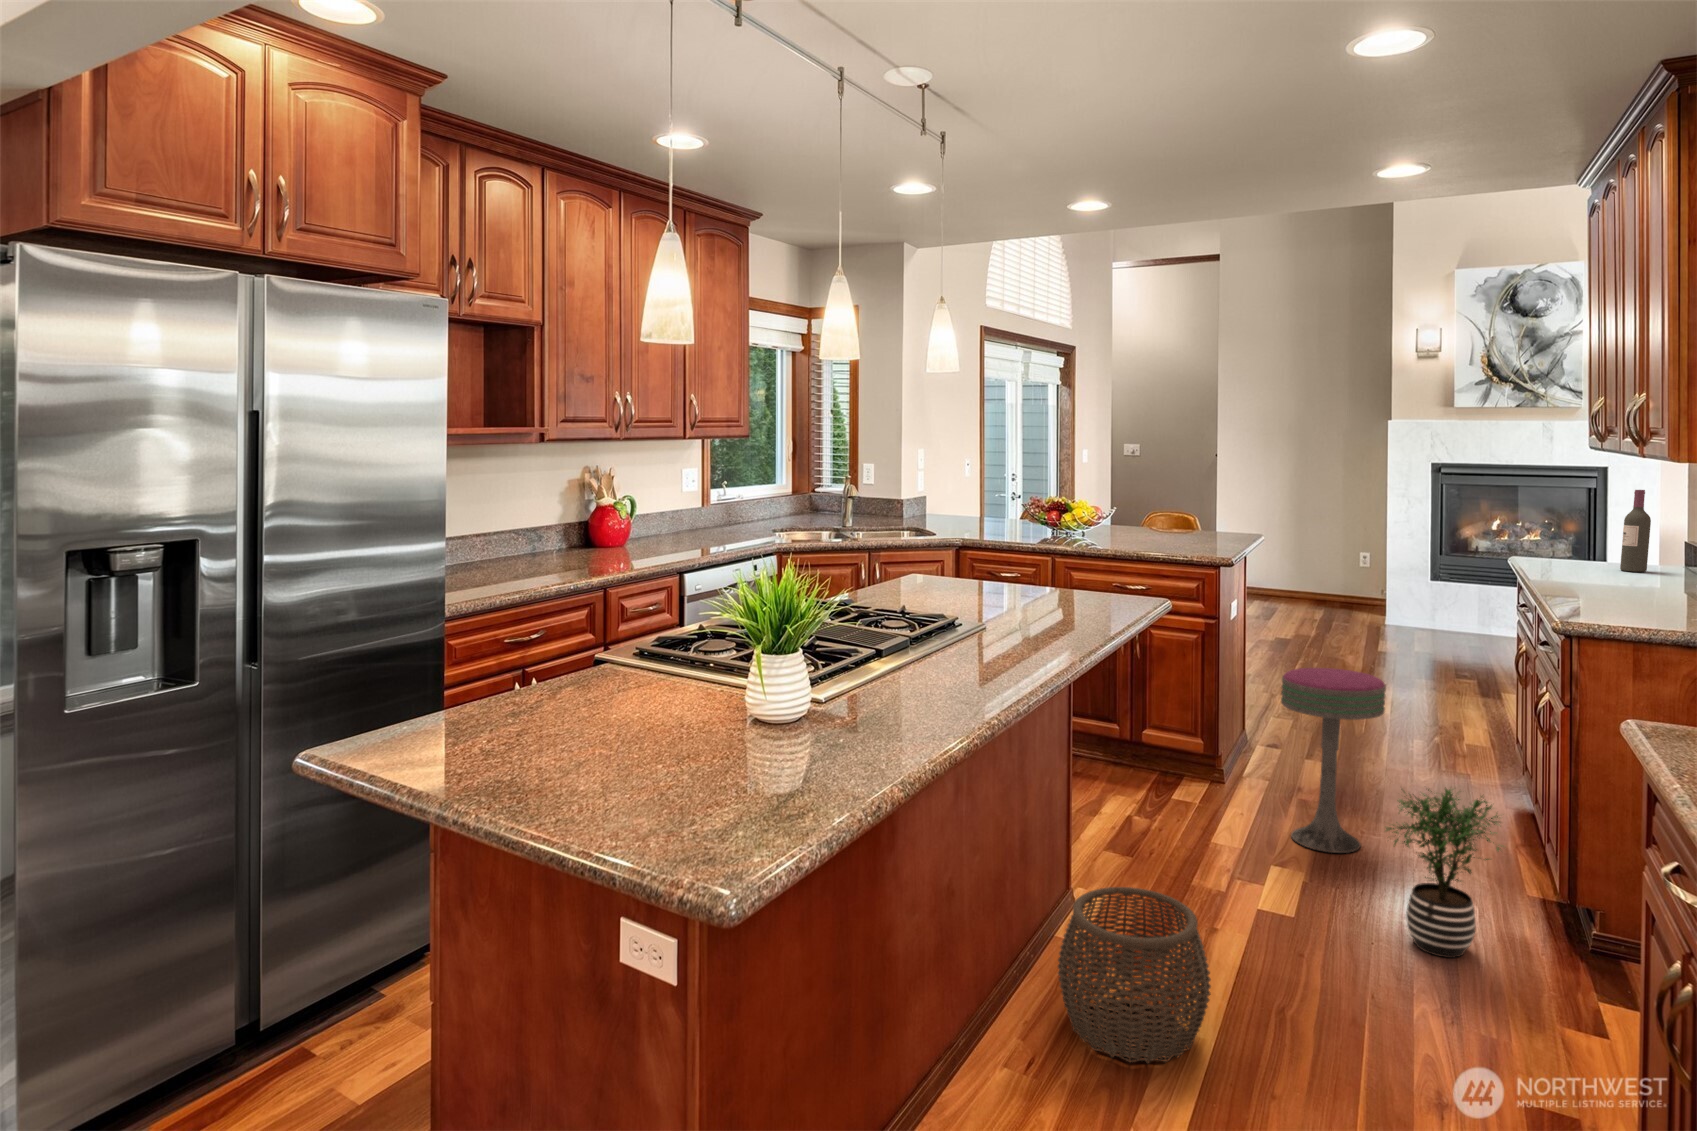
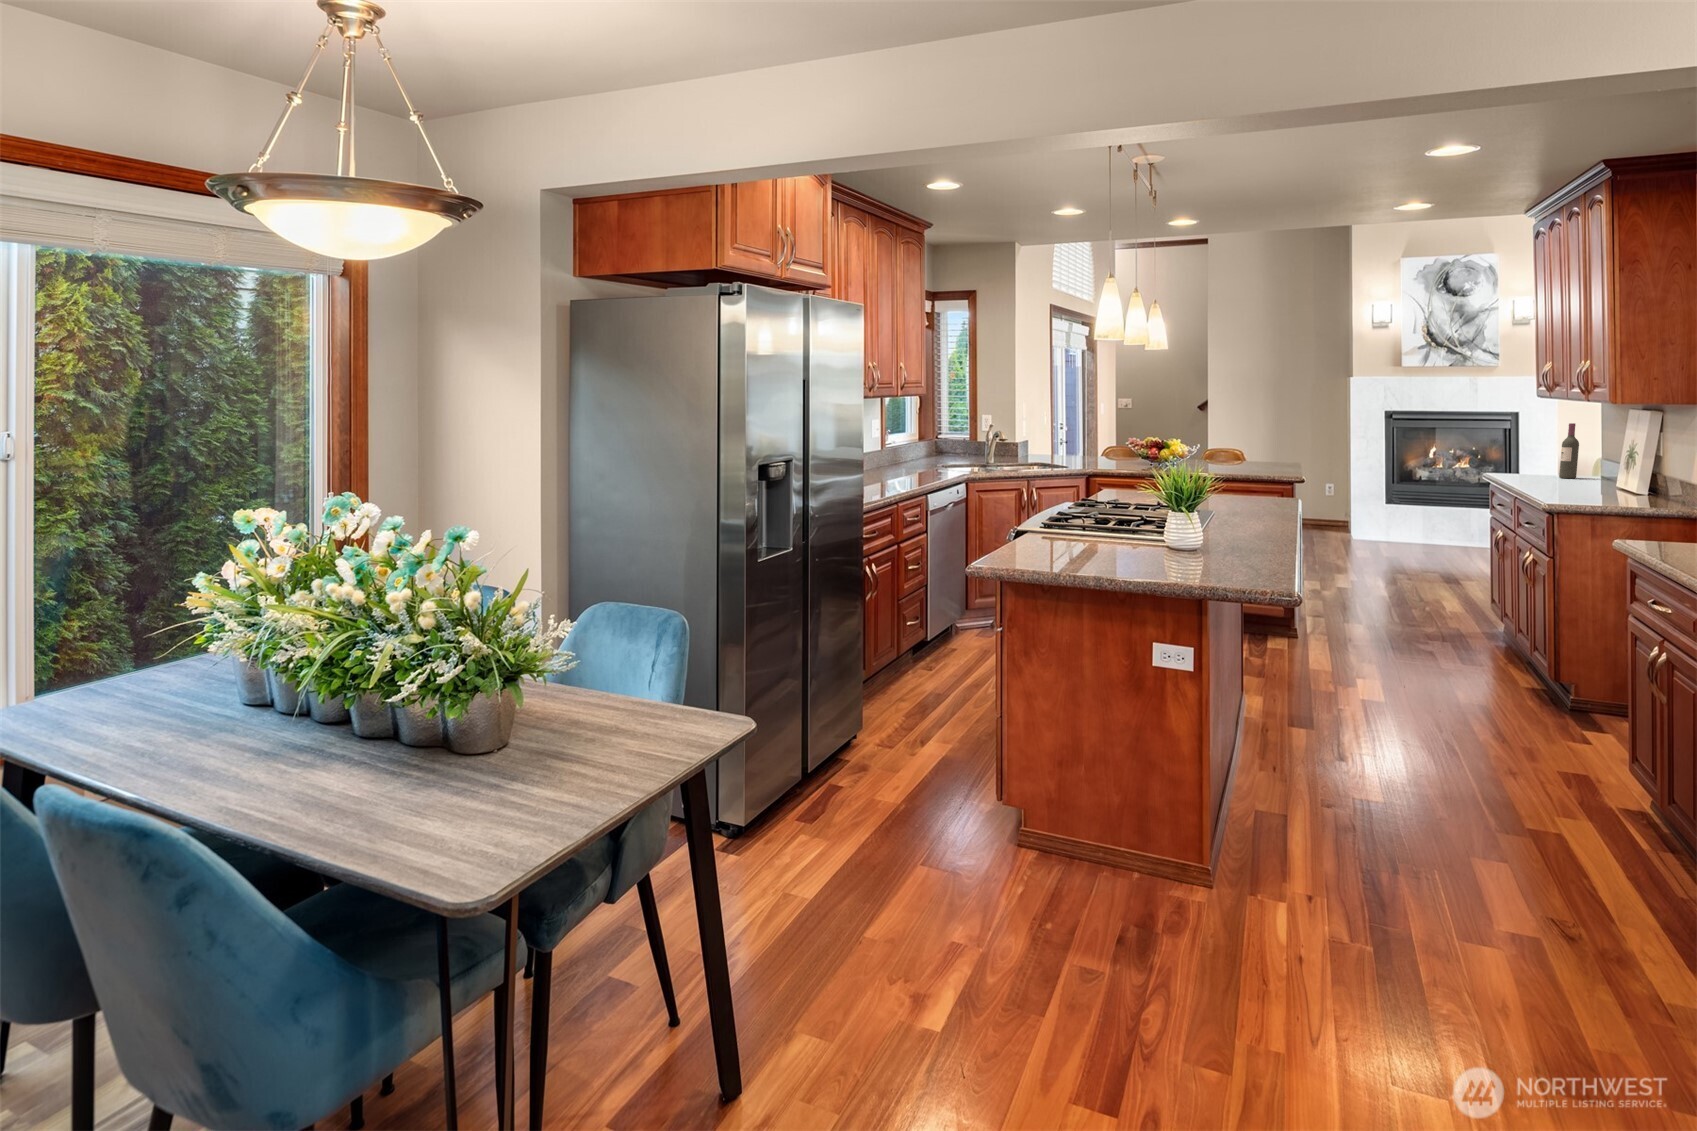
bar stool: present [1281,668,1386,853] -> none [1355,547,1427,666]
potted plant: present [1386,789,1500,958] -> none [1451,604,1529,706]
woven basket: present [1058,887,1211,1064] -> none [1286,664,1383,754]

